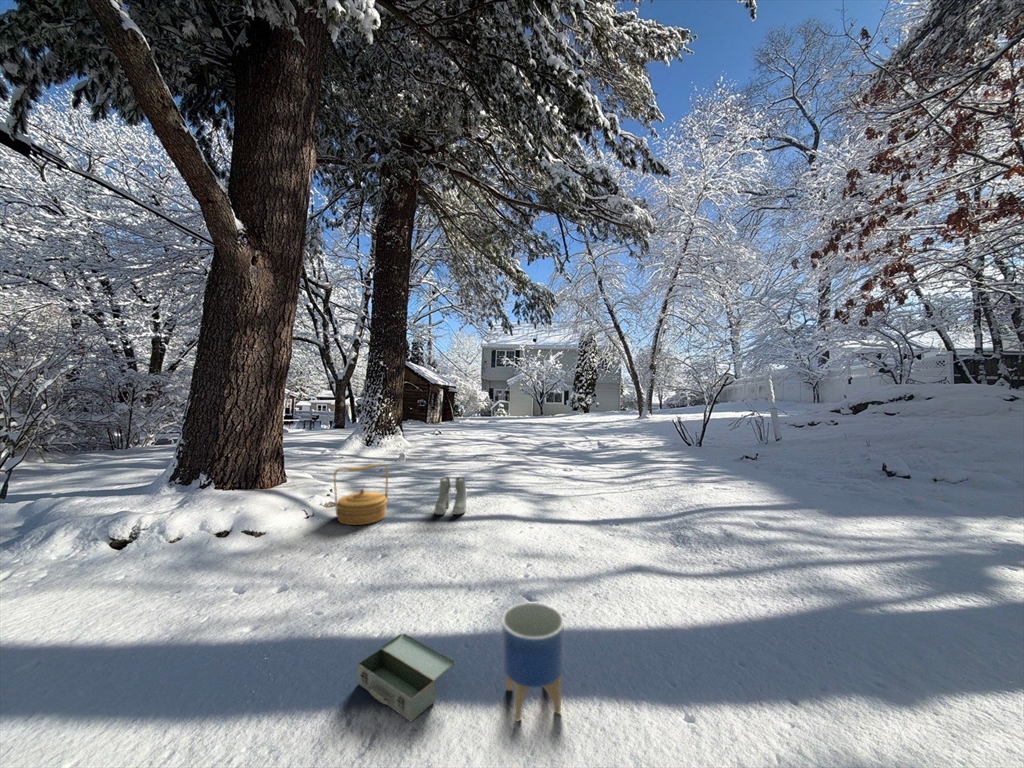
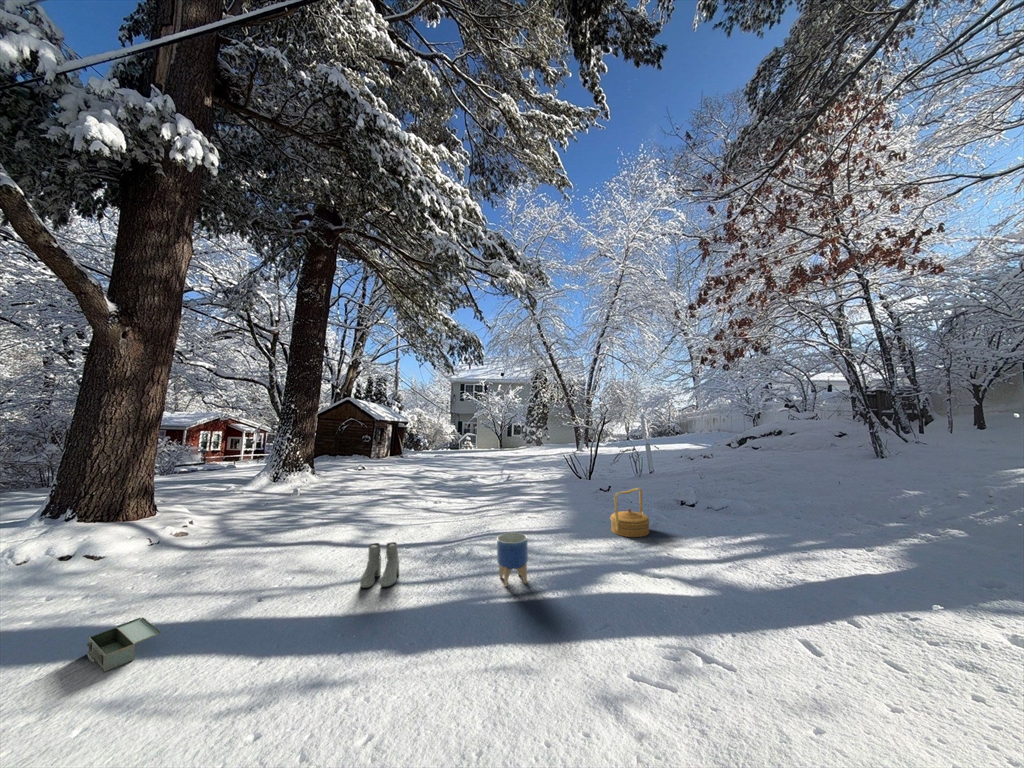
basket: present [334,463,388,525] -> present [610,488,650,537]
boots: present [435,477,467,515] -> present [360,542,400,588]
planter: present [502,602,564,721] -> present [497,533,528,586]

